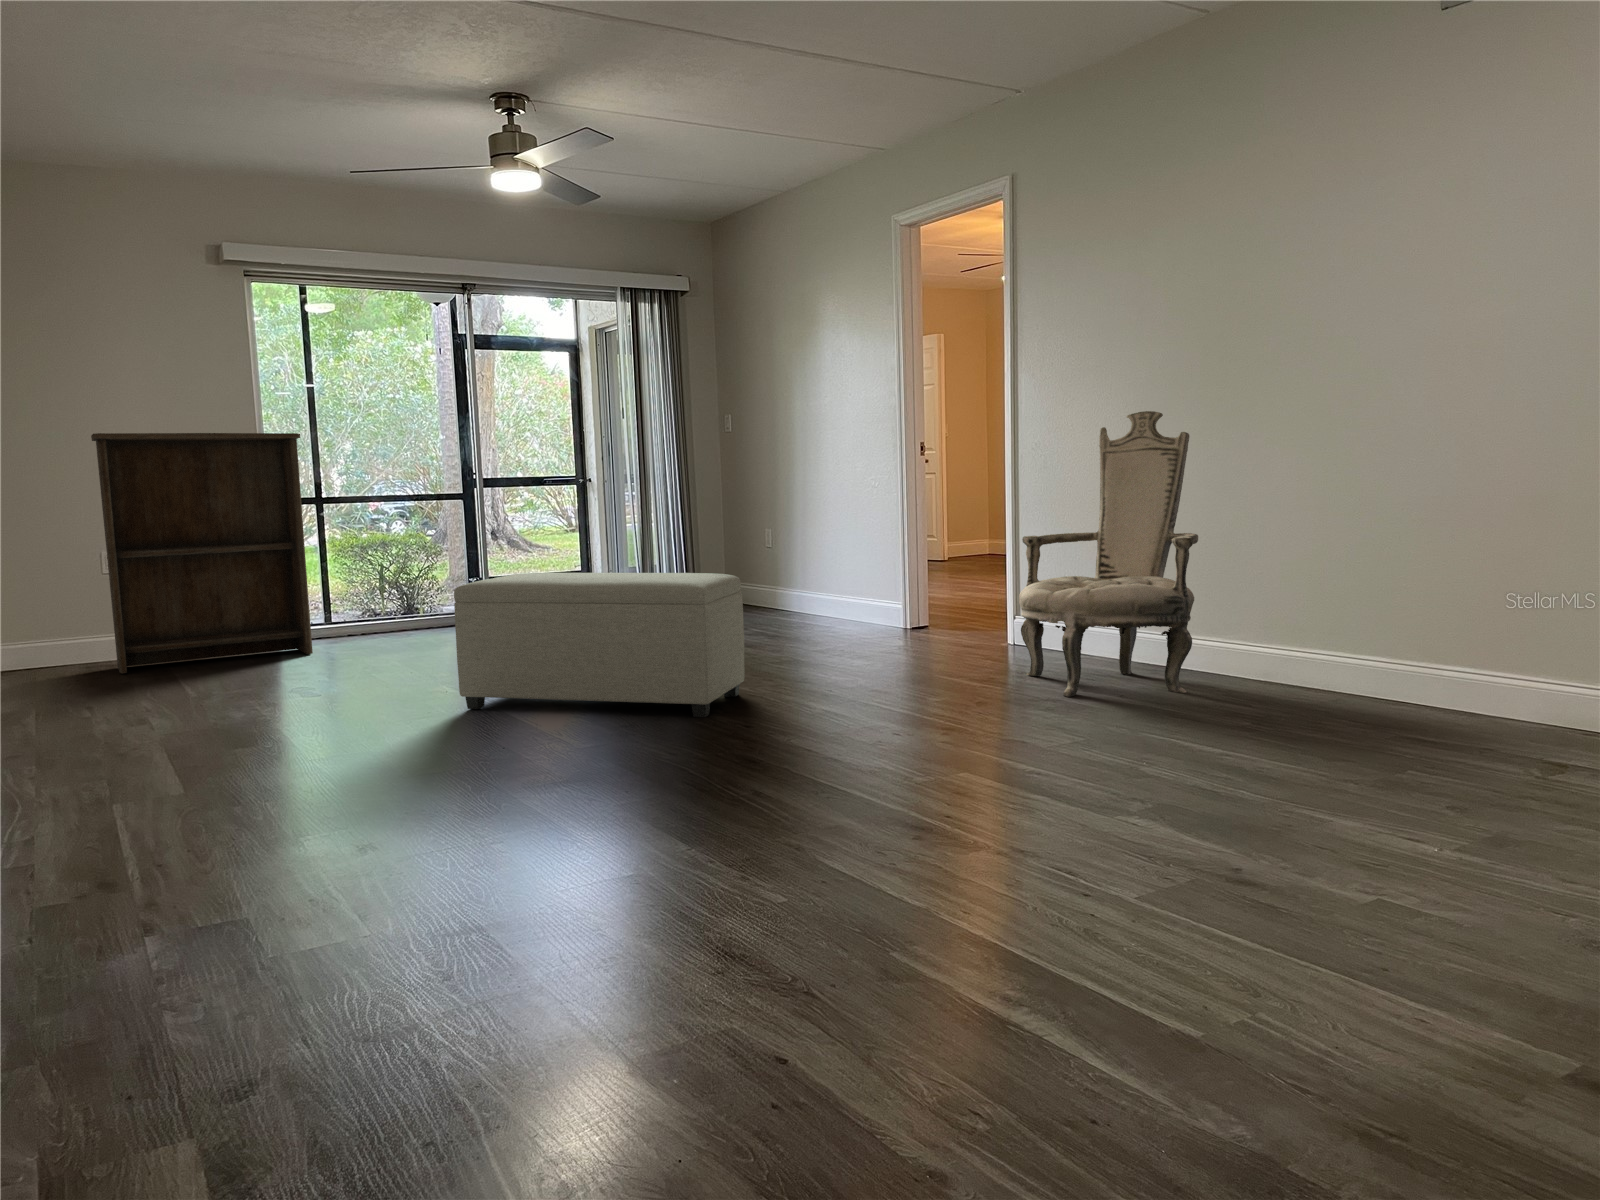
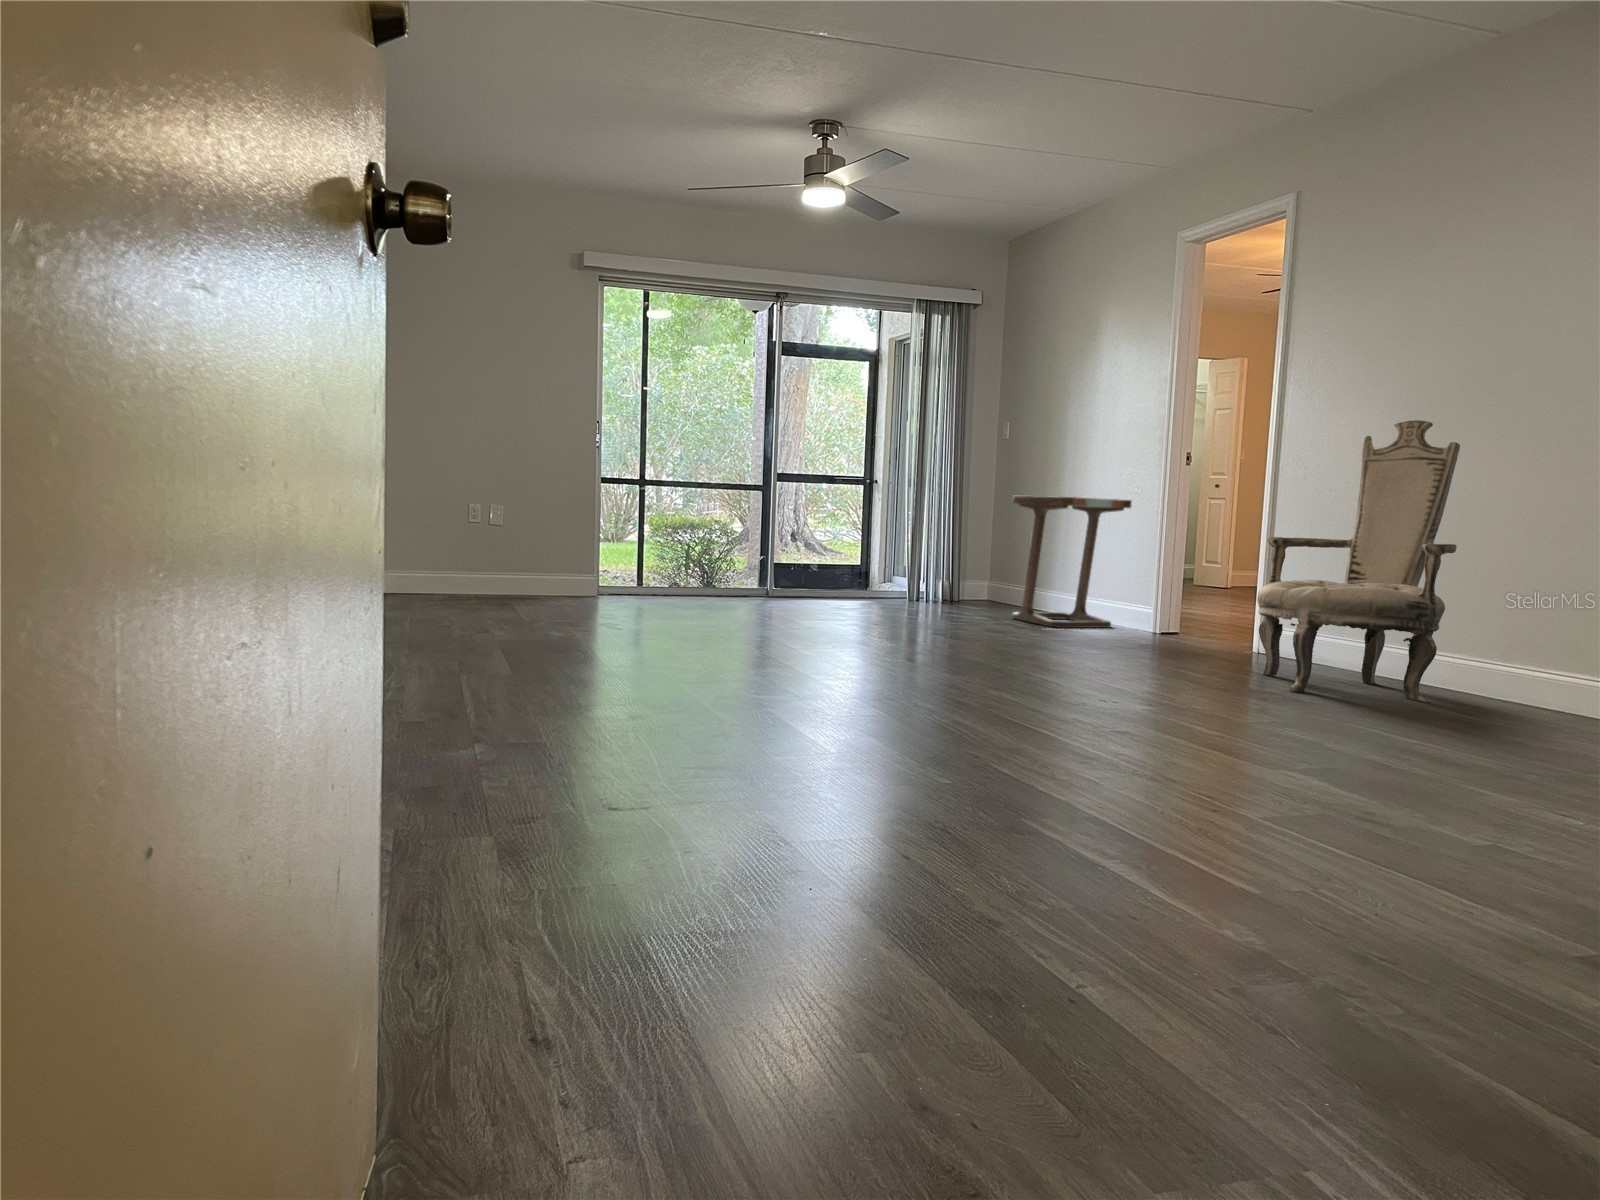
bookshelf: present [91,433,313,674] -> none [472,403,629,602]
side table: none [747,494,889,637] -> present [1012,496,1132,628]
ottoman: present [454,573,744,717] -> none [728,536,983,670]

